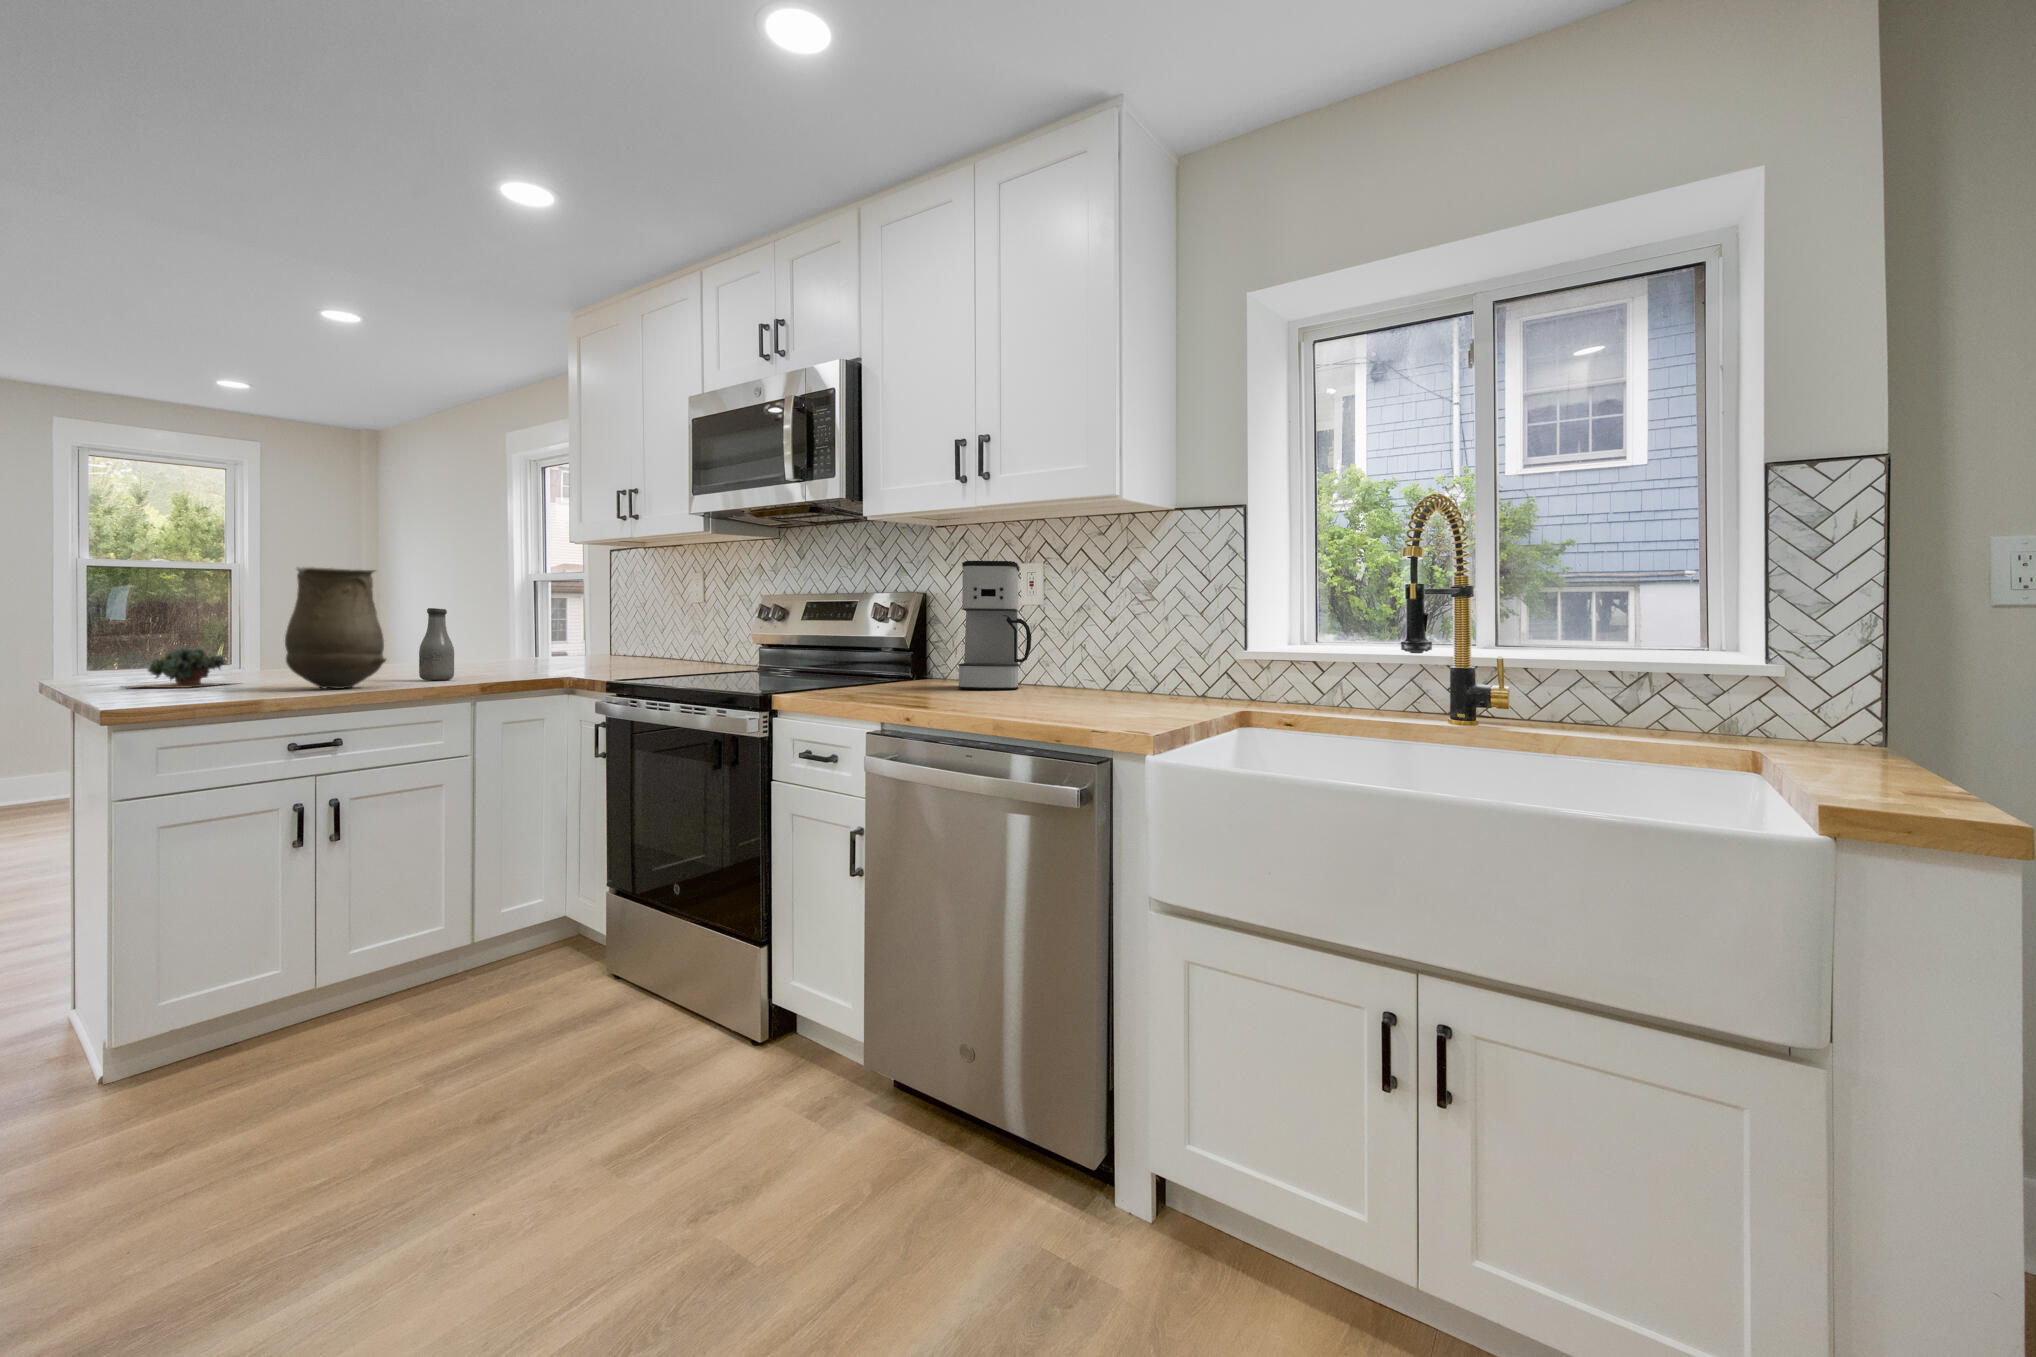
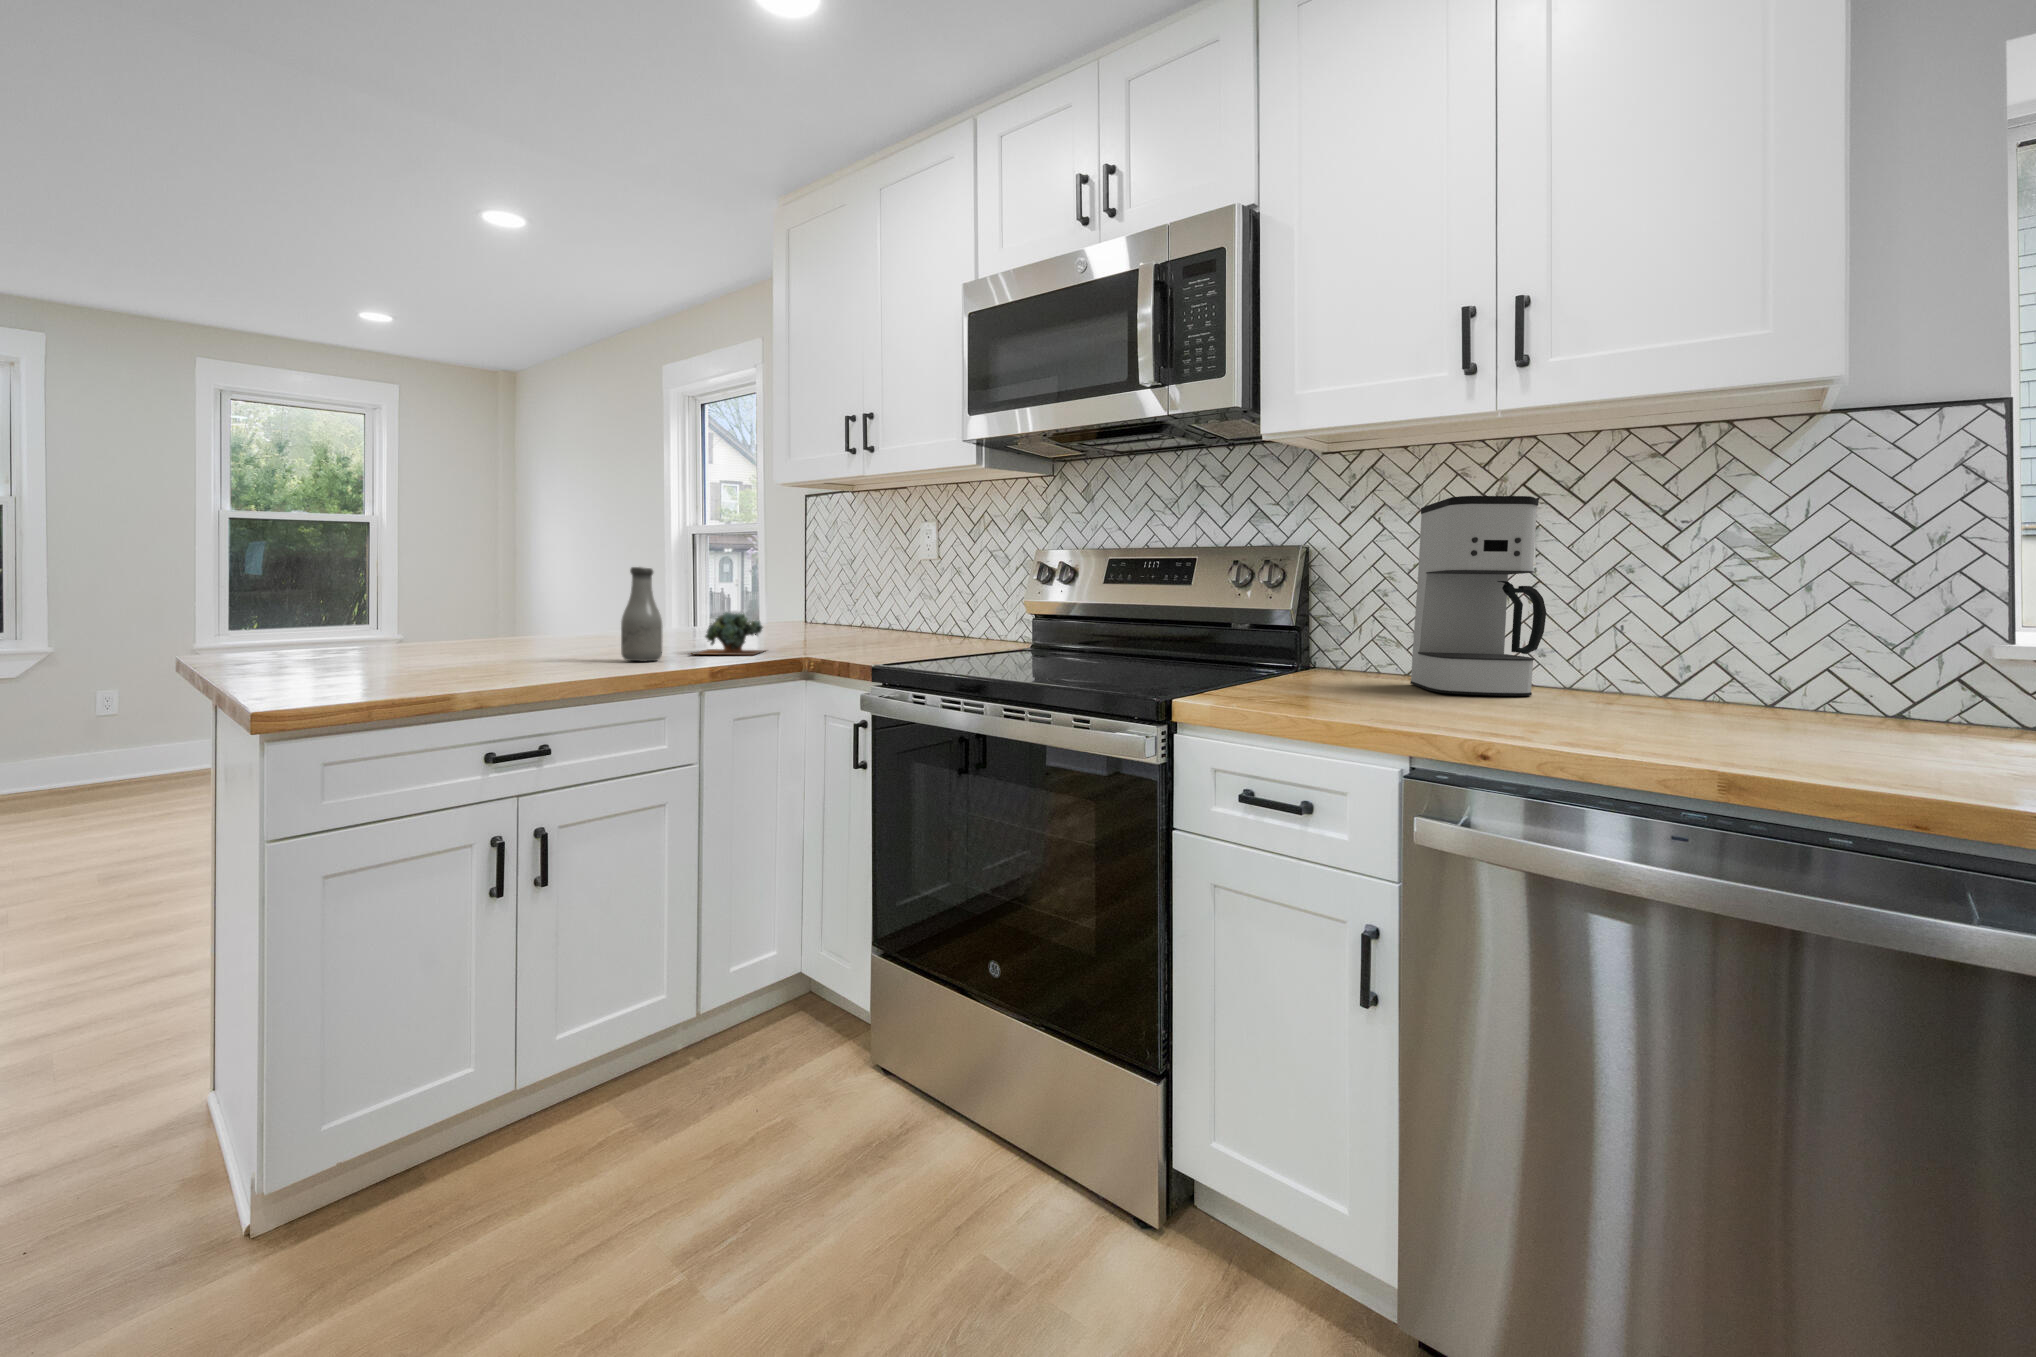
vase: present [285,567,386,689] -> none [471,510,598,676]
succulent plant: present [131,647,228,688] -> present [691,612,766,655]

